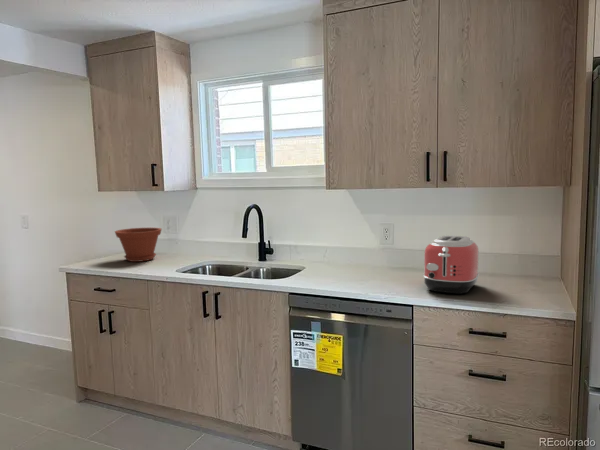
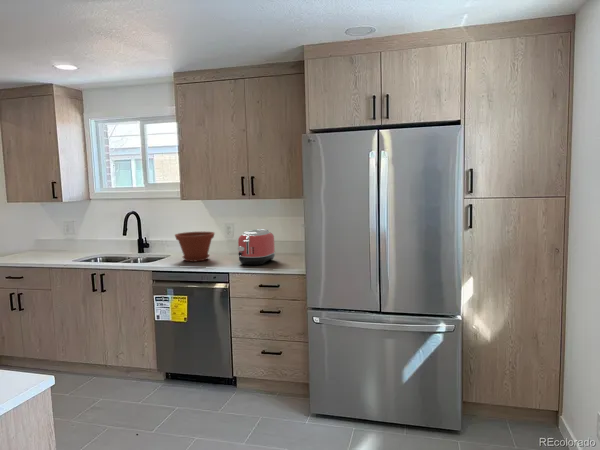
plant pot: present [115,228,161,262] -> present [175,232,214,262]

